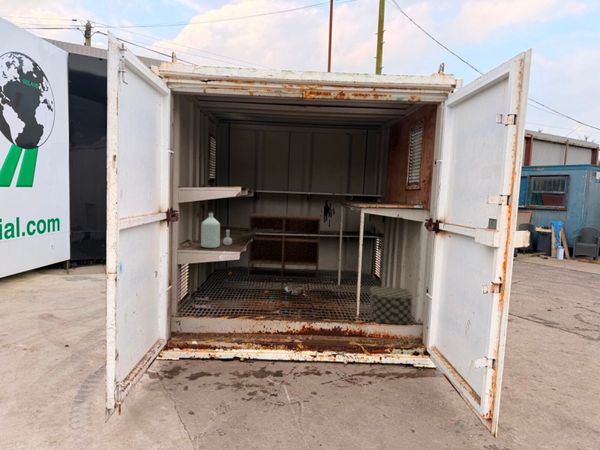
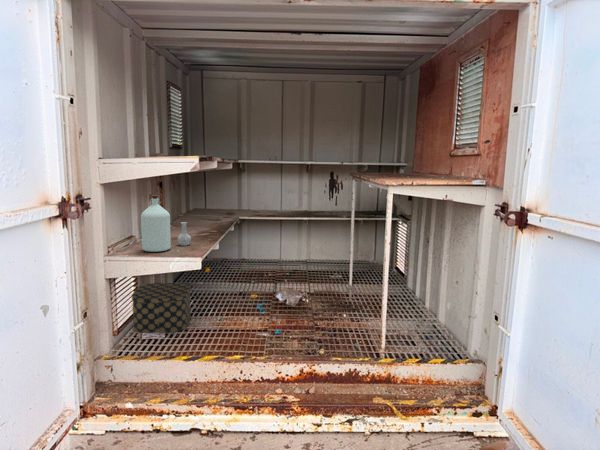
shelving unit: present [248,214,321,278] -> none [223,192,325,282]
storage box: present [369,287,413,324] -> present [132,283,191,333]

